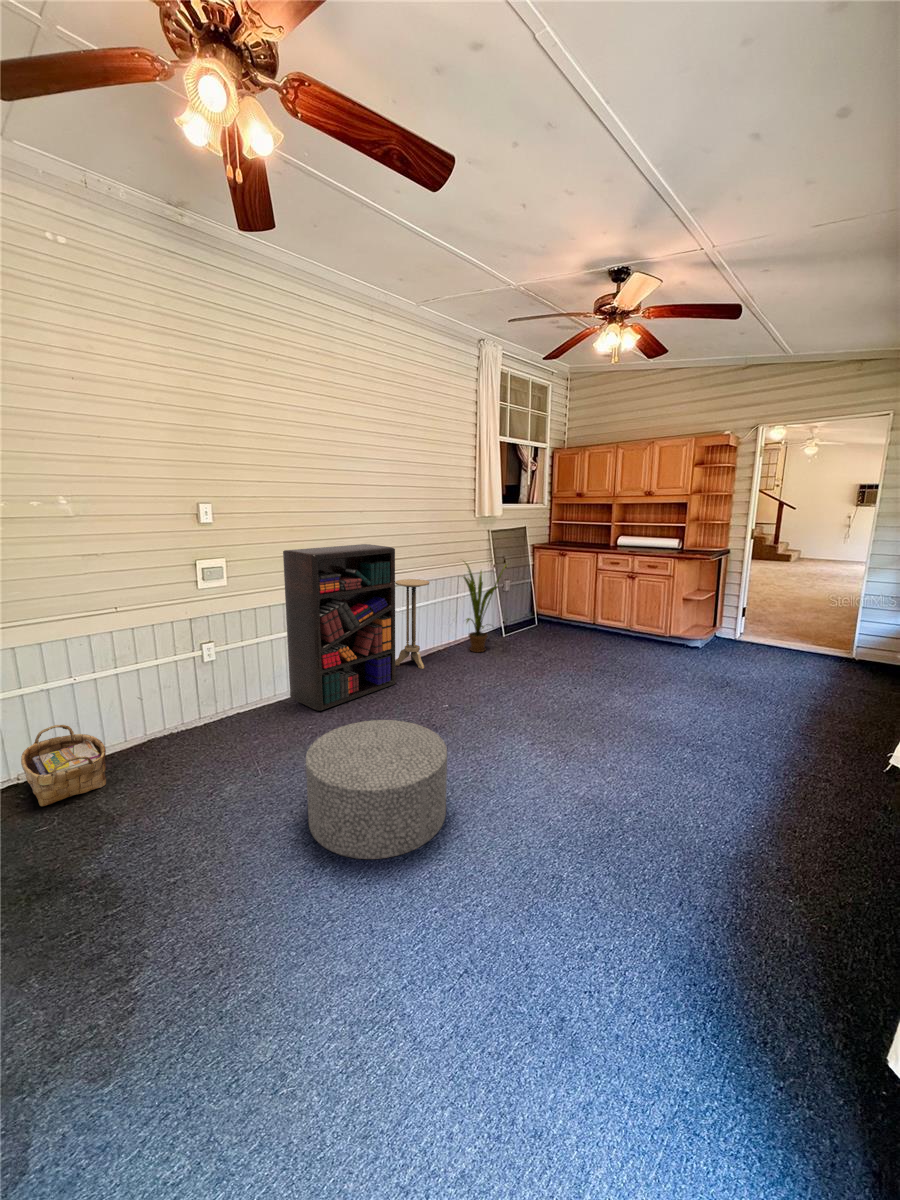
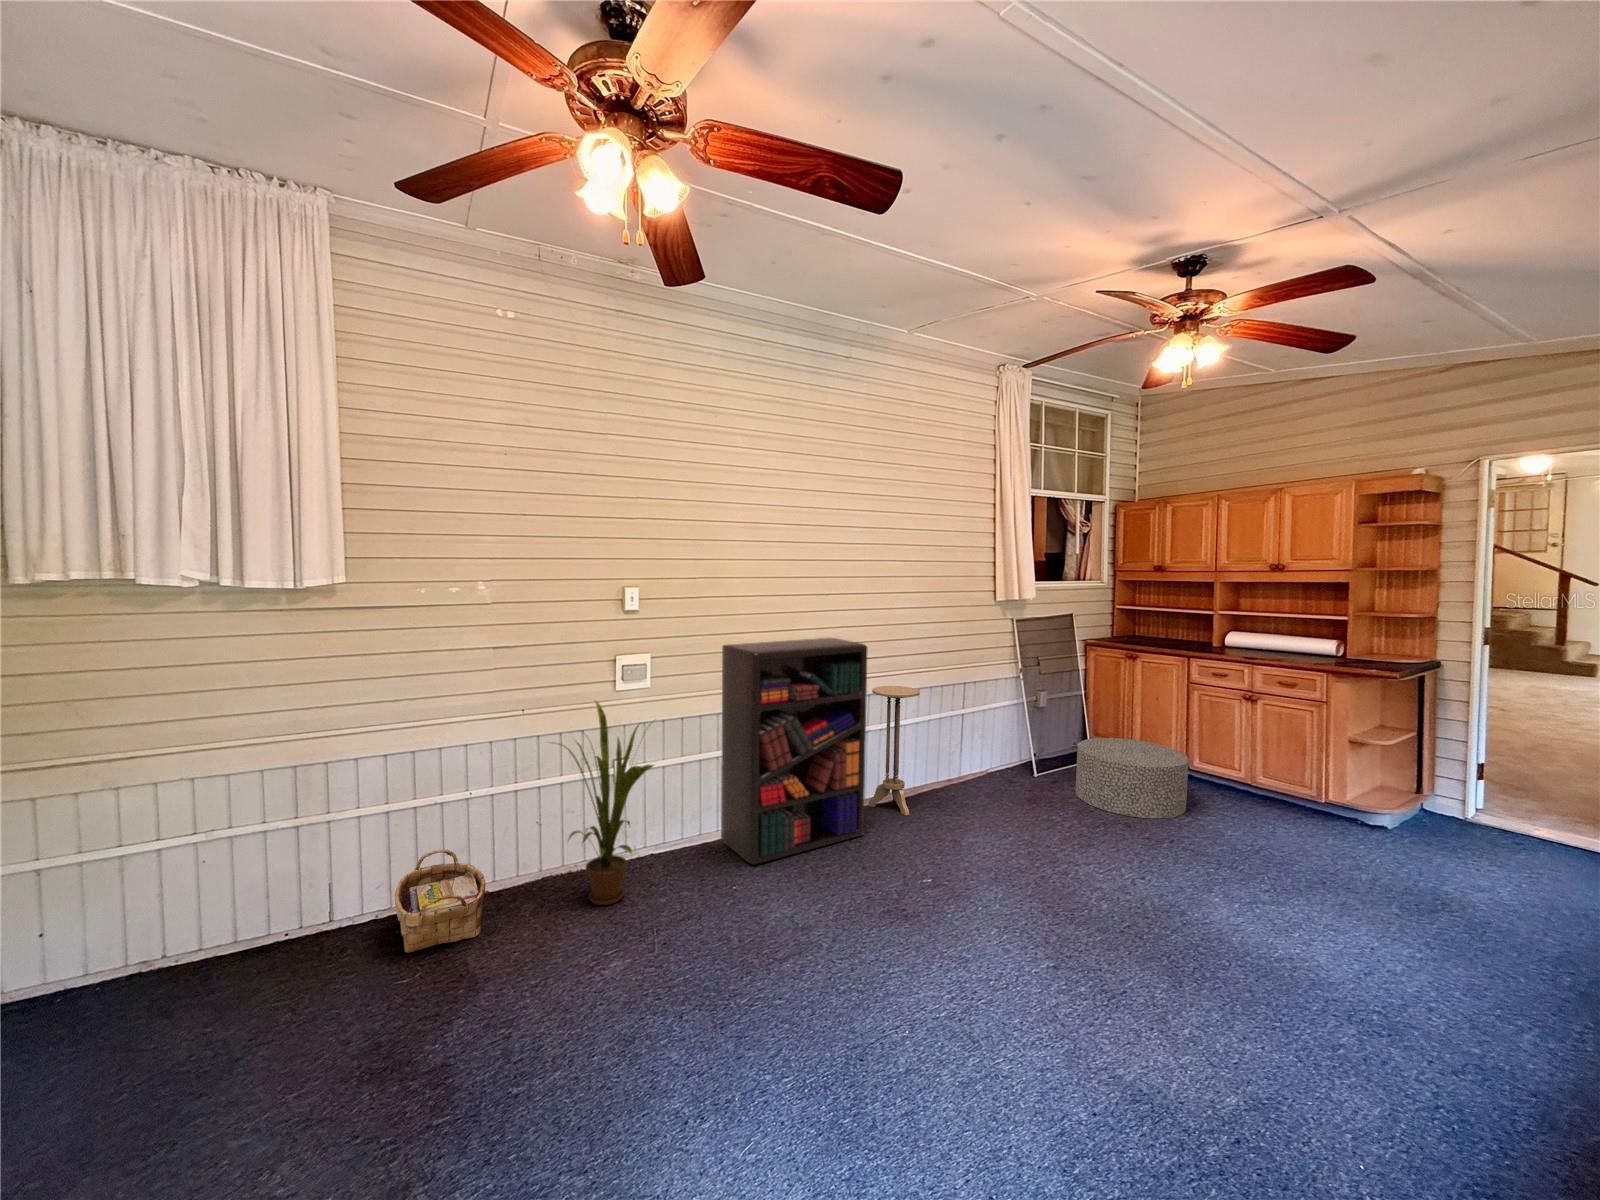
house plant: present [463,562,507,652] -> present [552,701,653,905]
ottoman: present [306,720,447,859] -> present [1076,738,1189,819]

